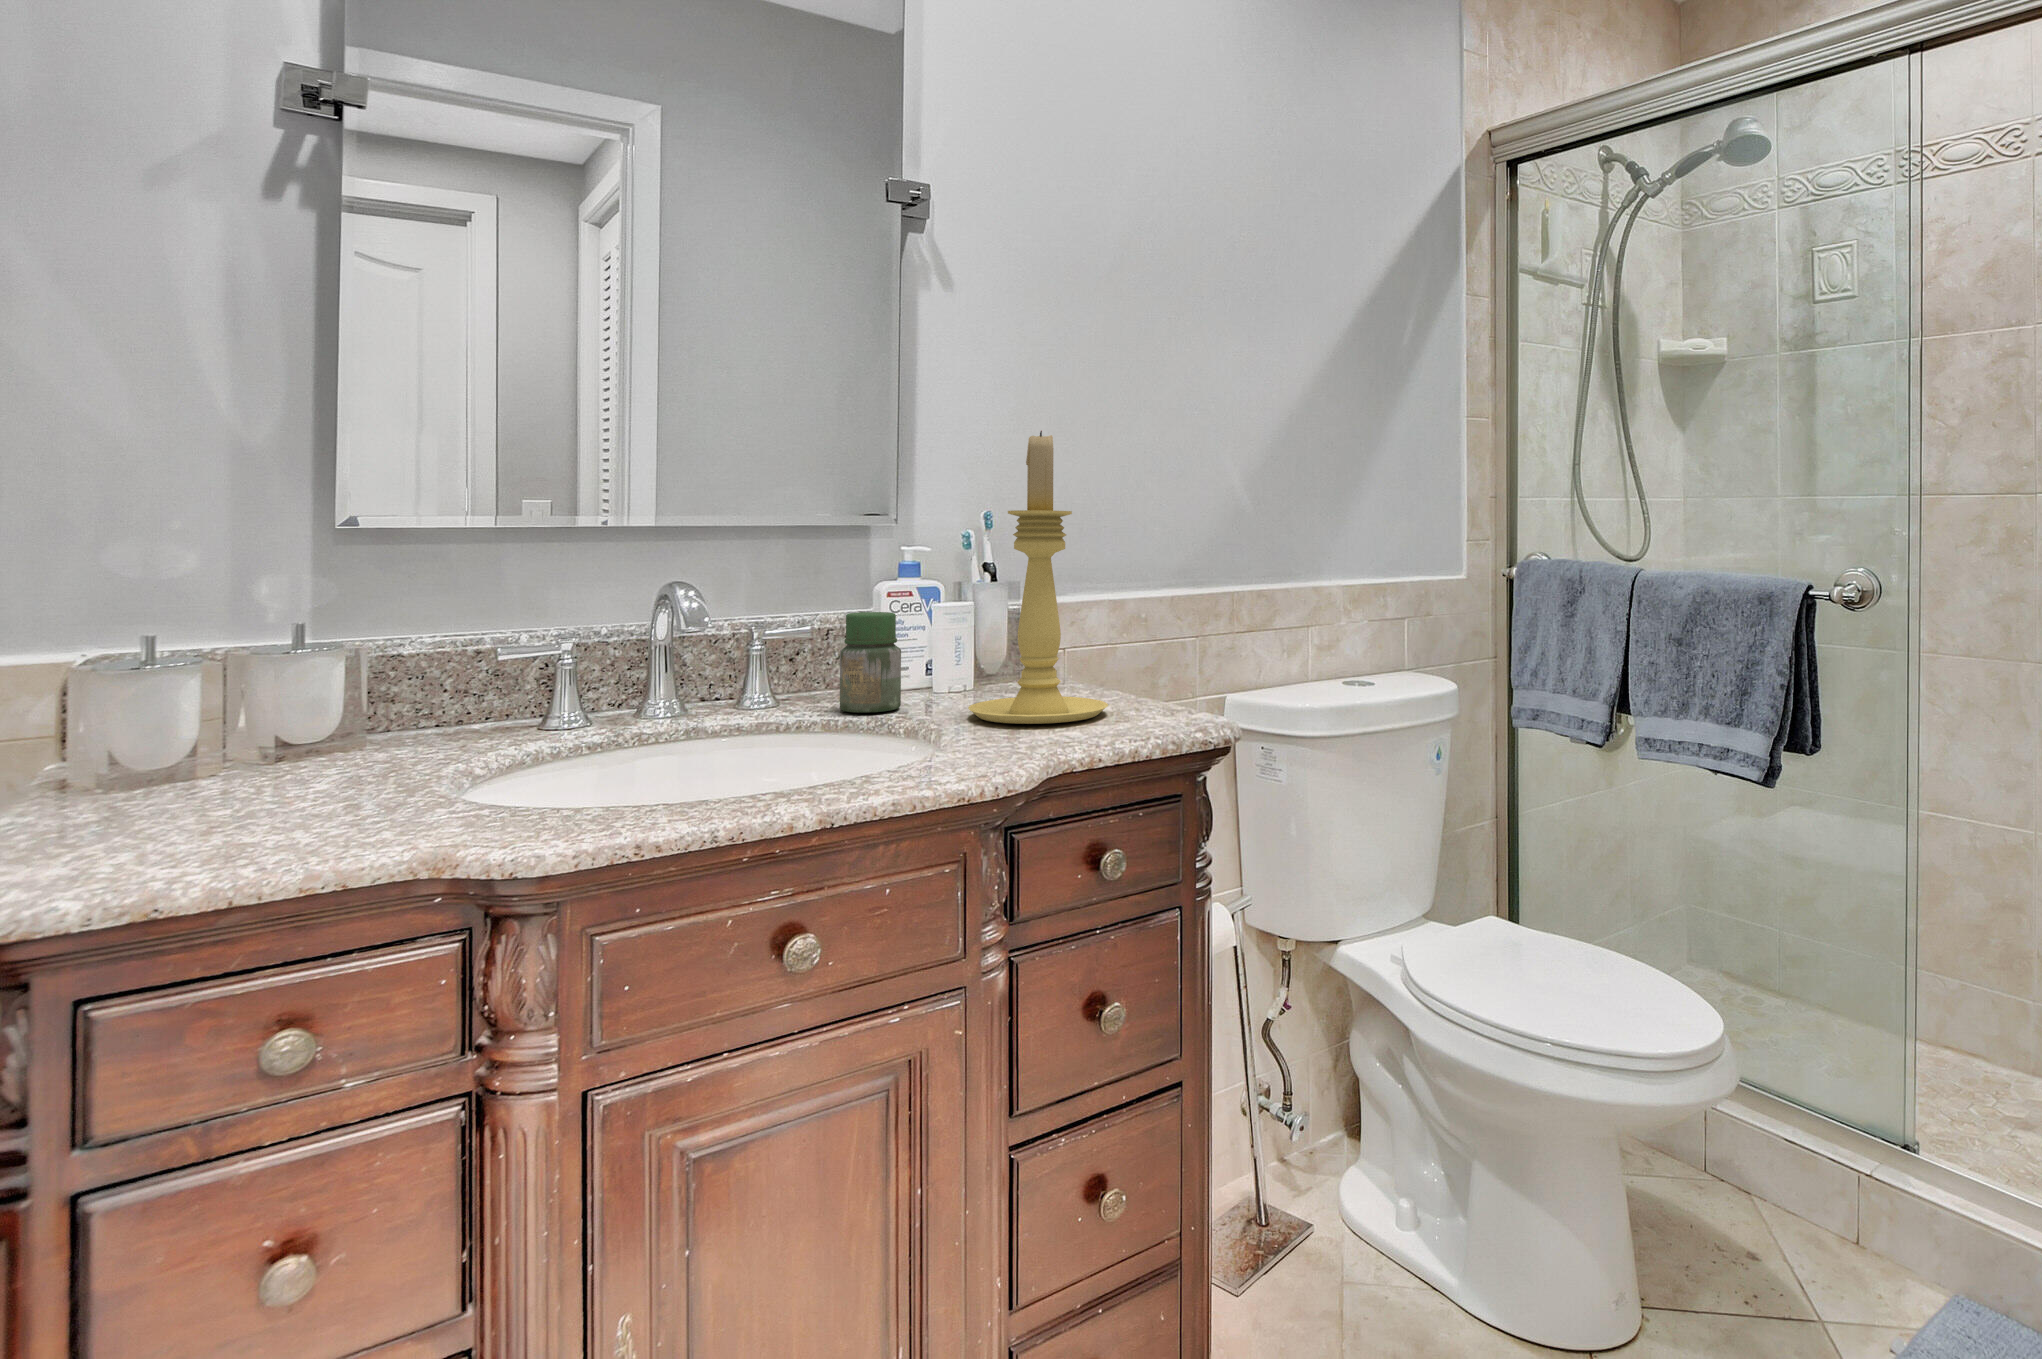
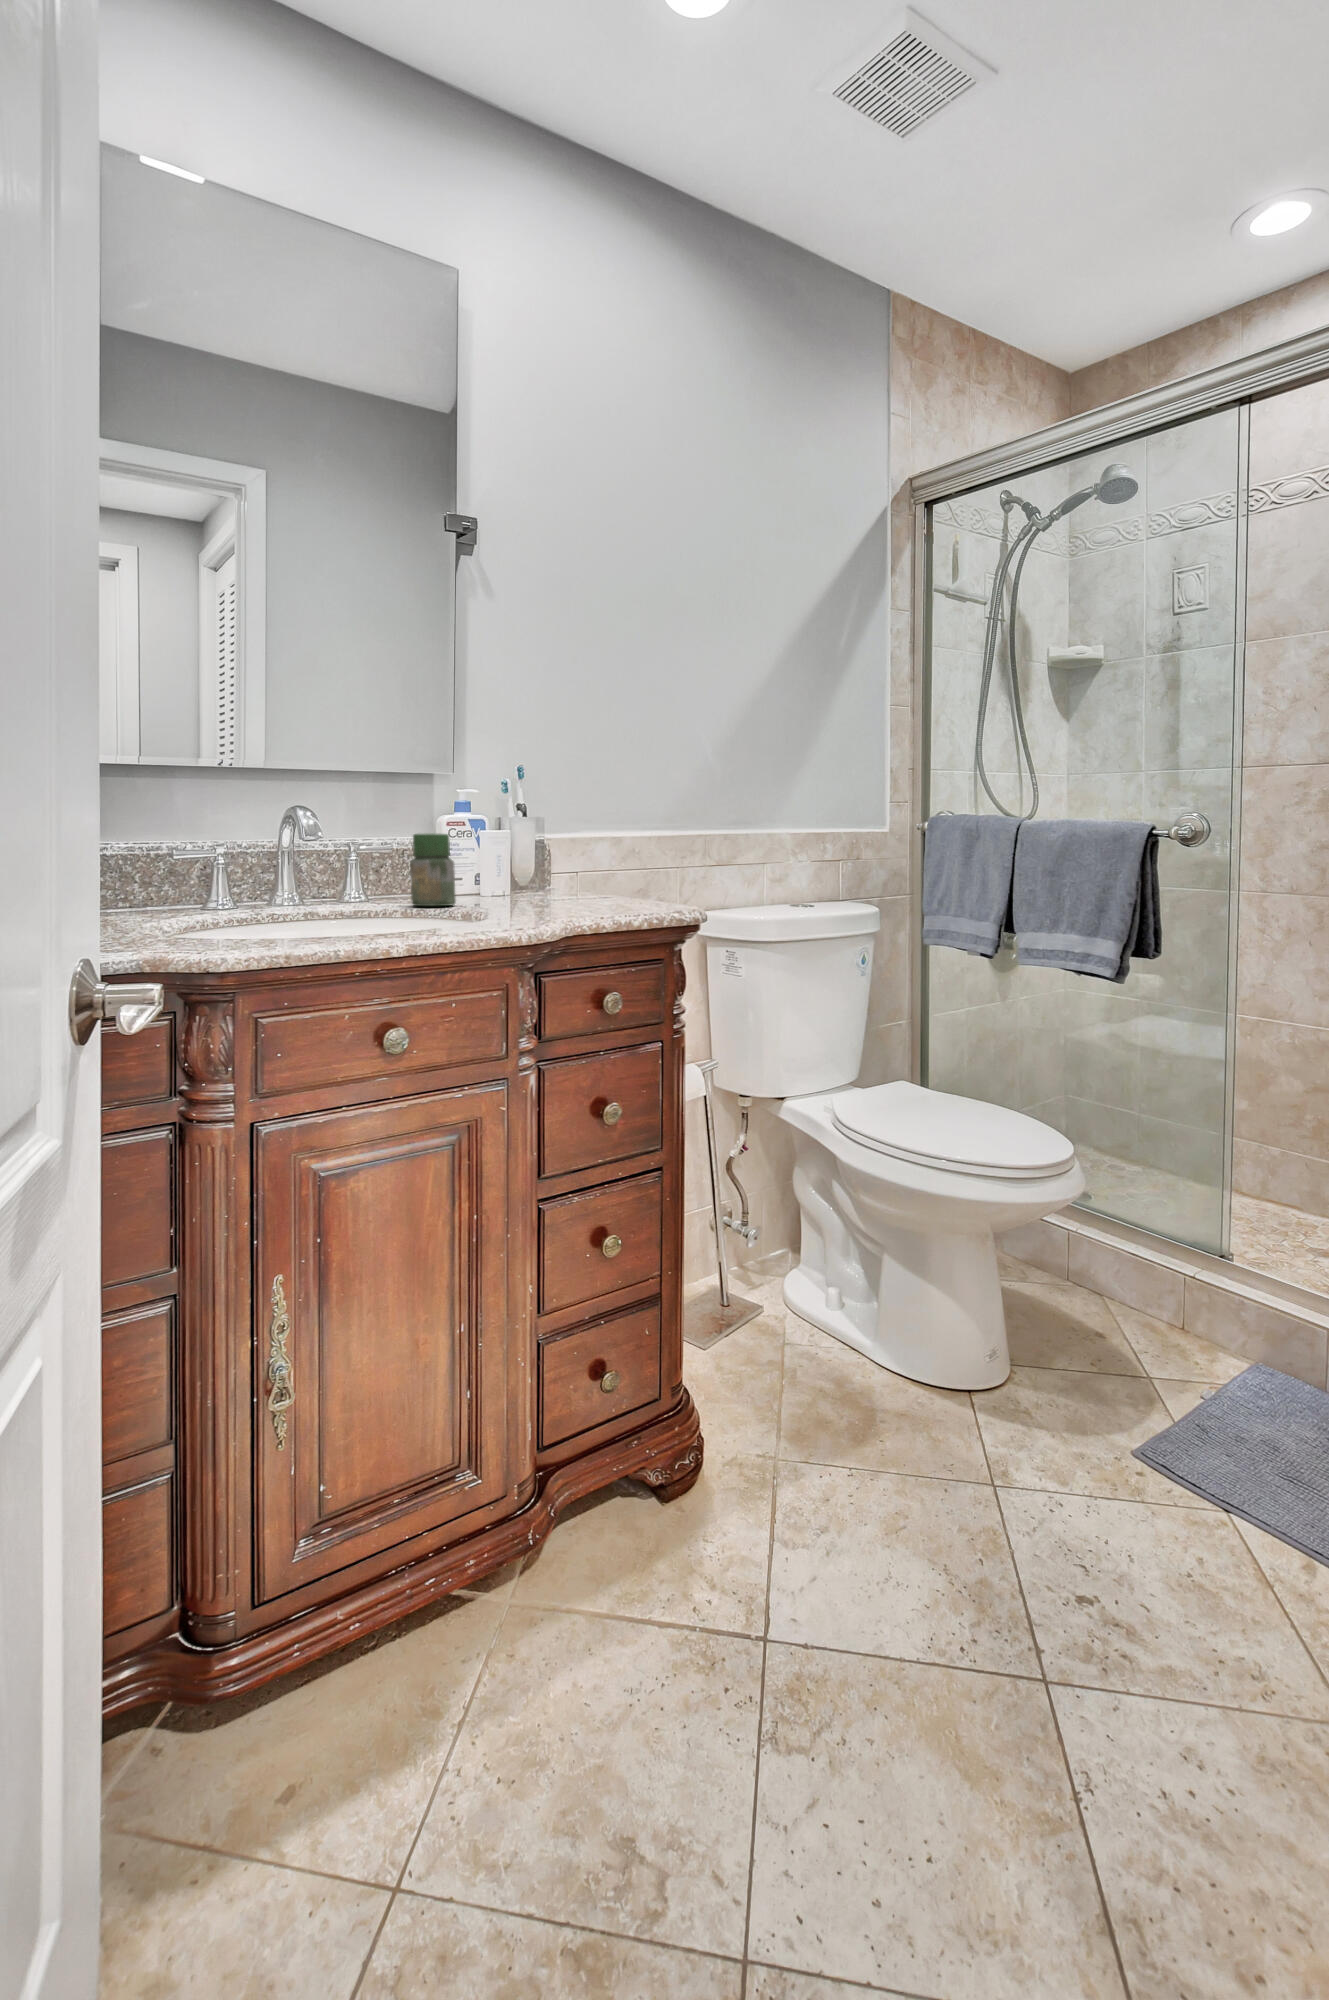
candle holder: present [968,431,1108,724] -> none [505,689,608,910]

